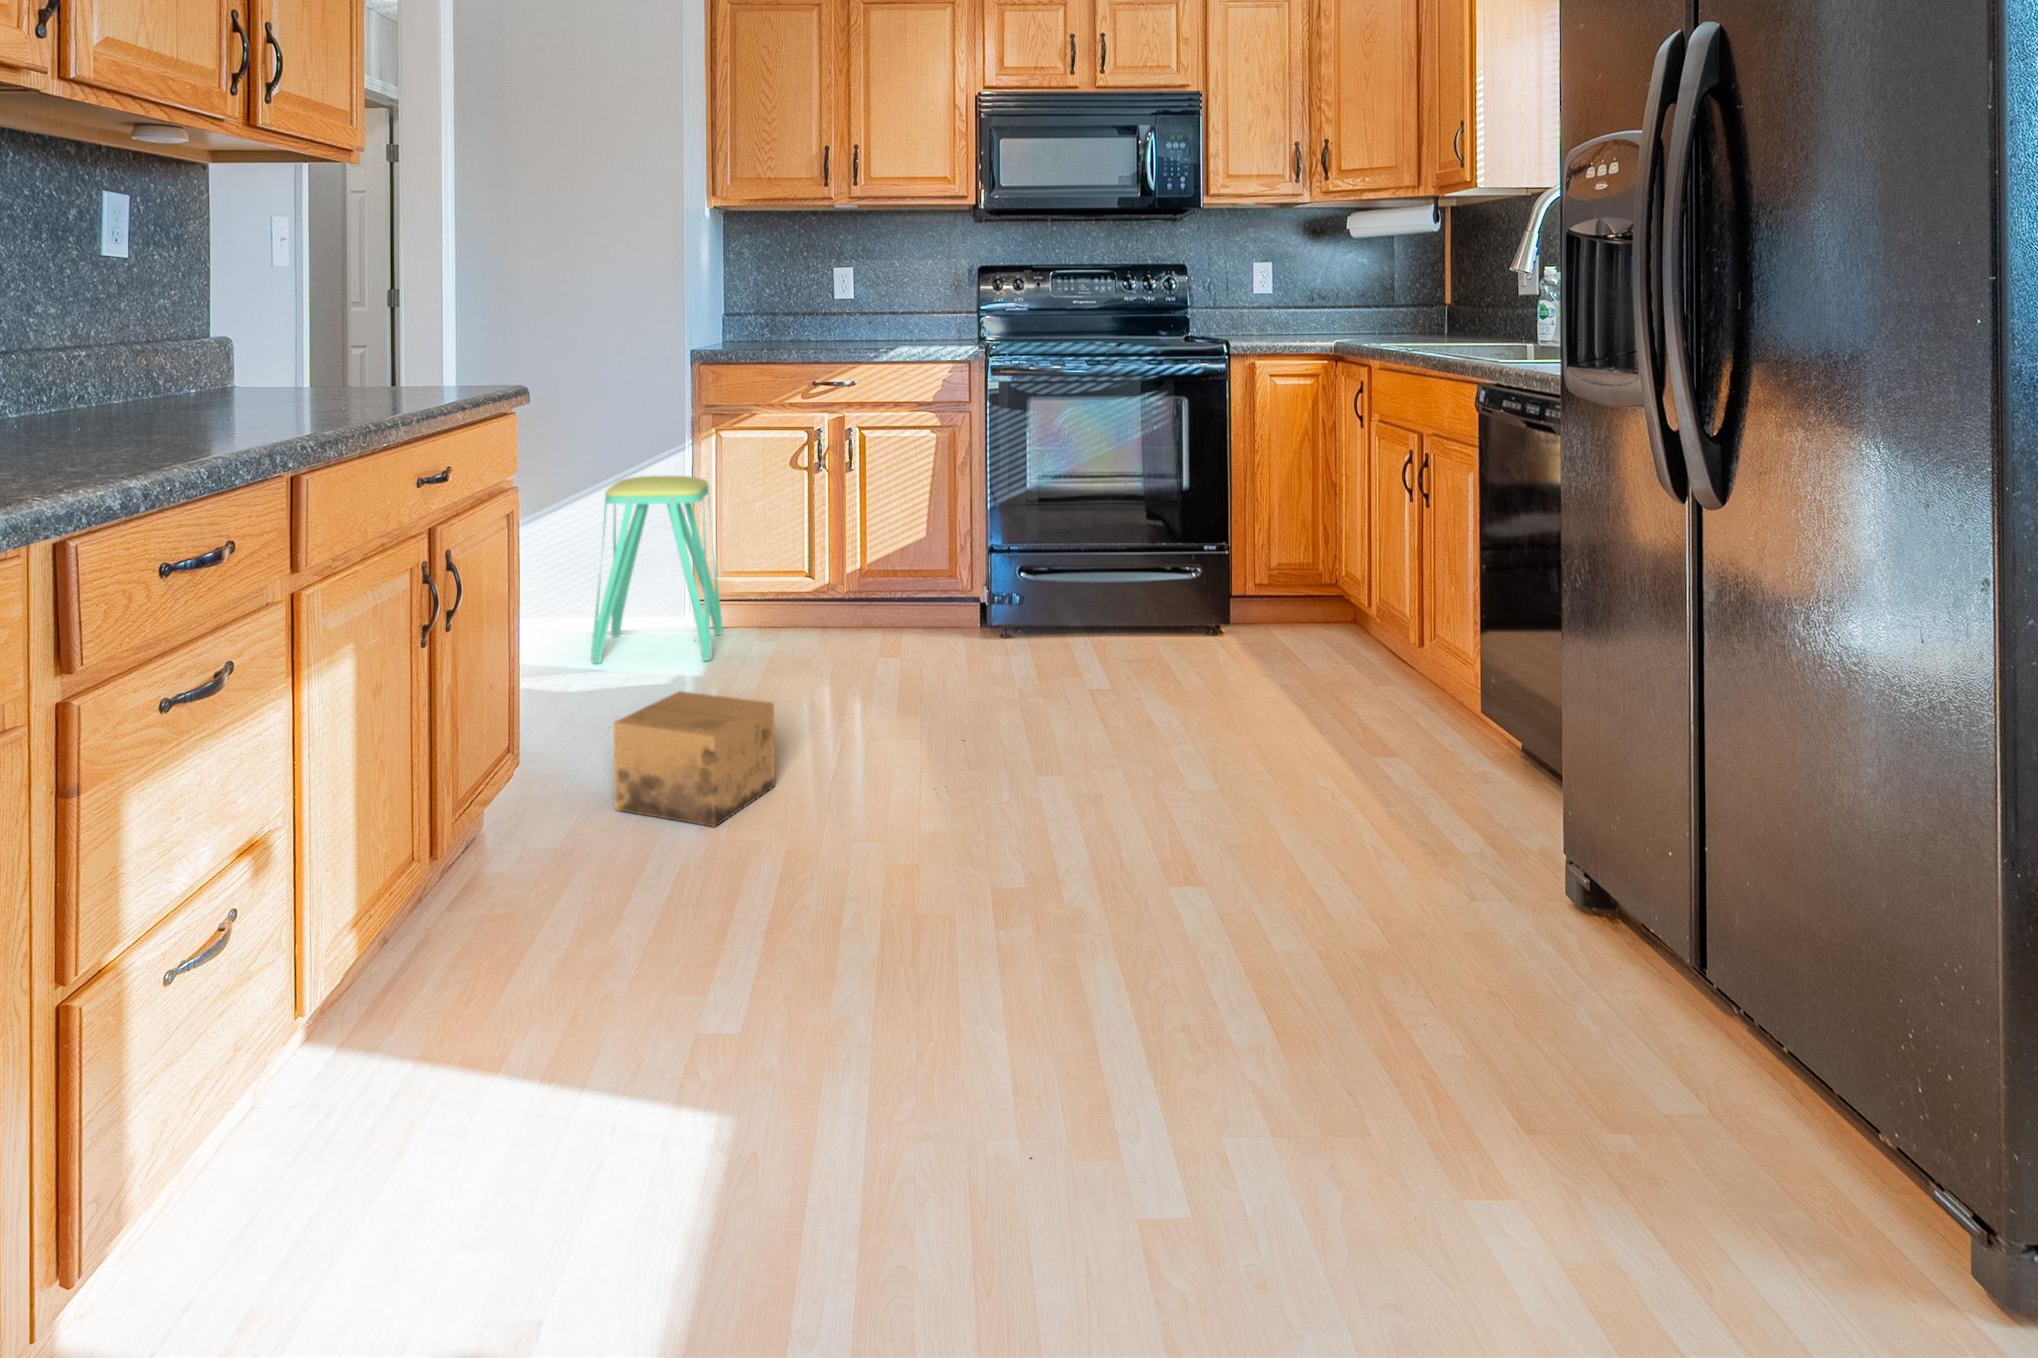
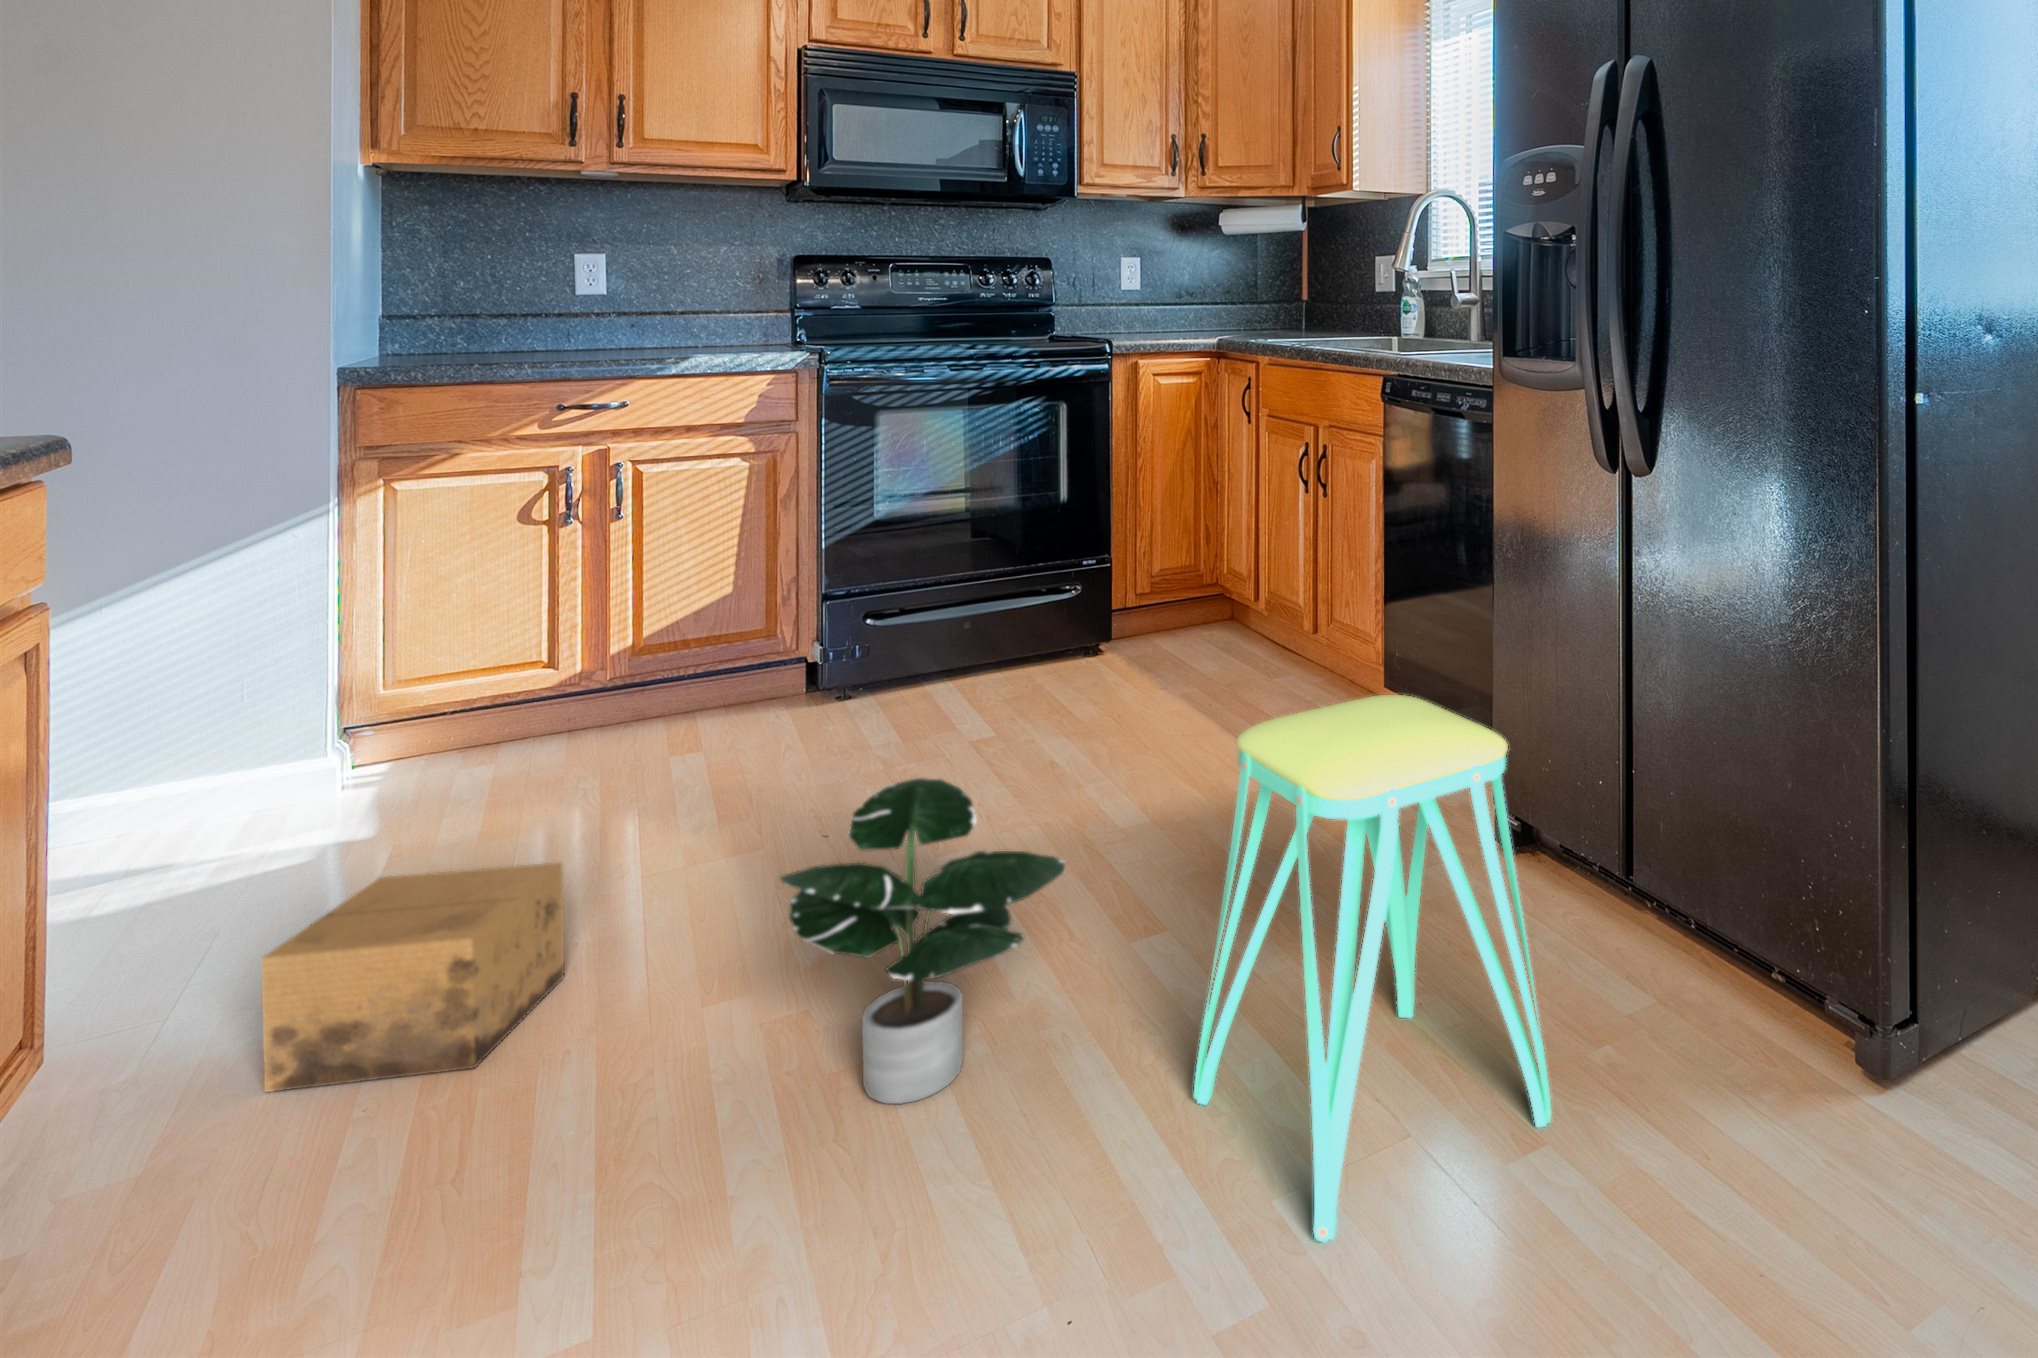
stool: present [591,476,723,663] -> present [1194,695,1552,1242]
potted plant: none [868,677,1076,926] -> present [779,778,1065,1104]

